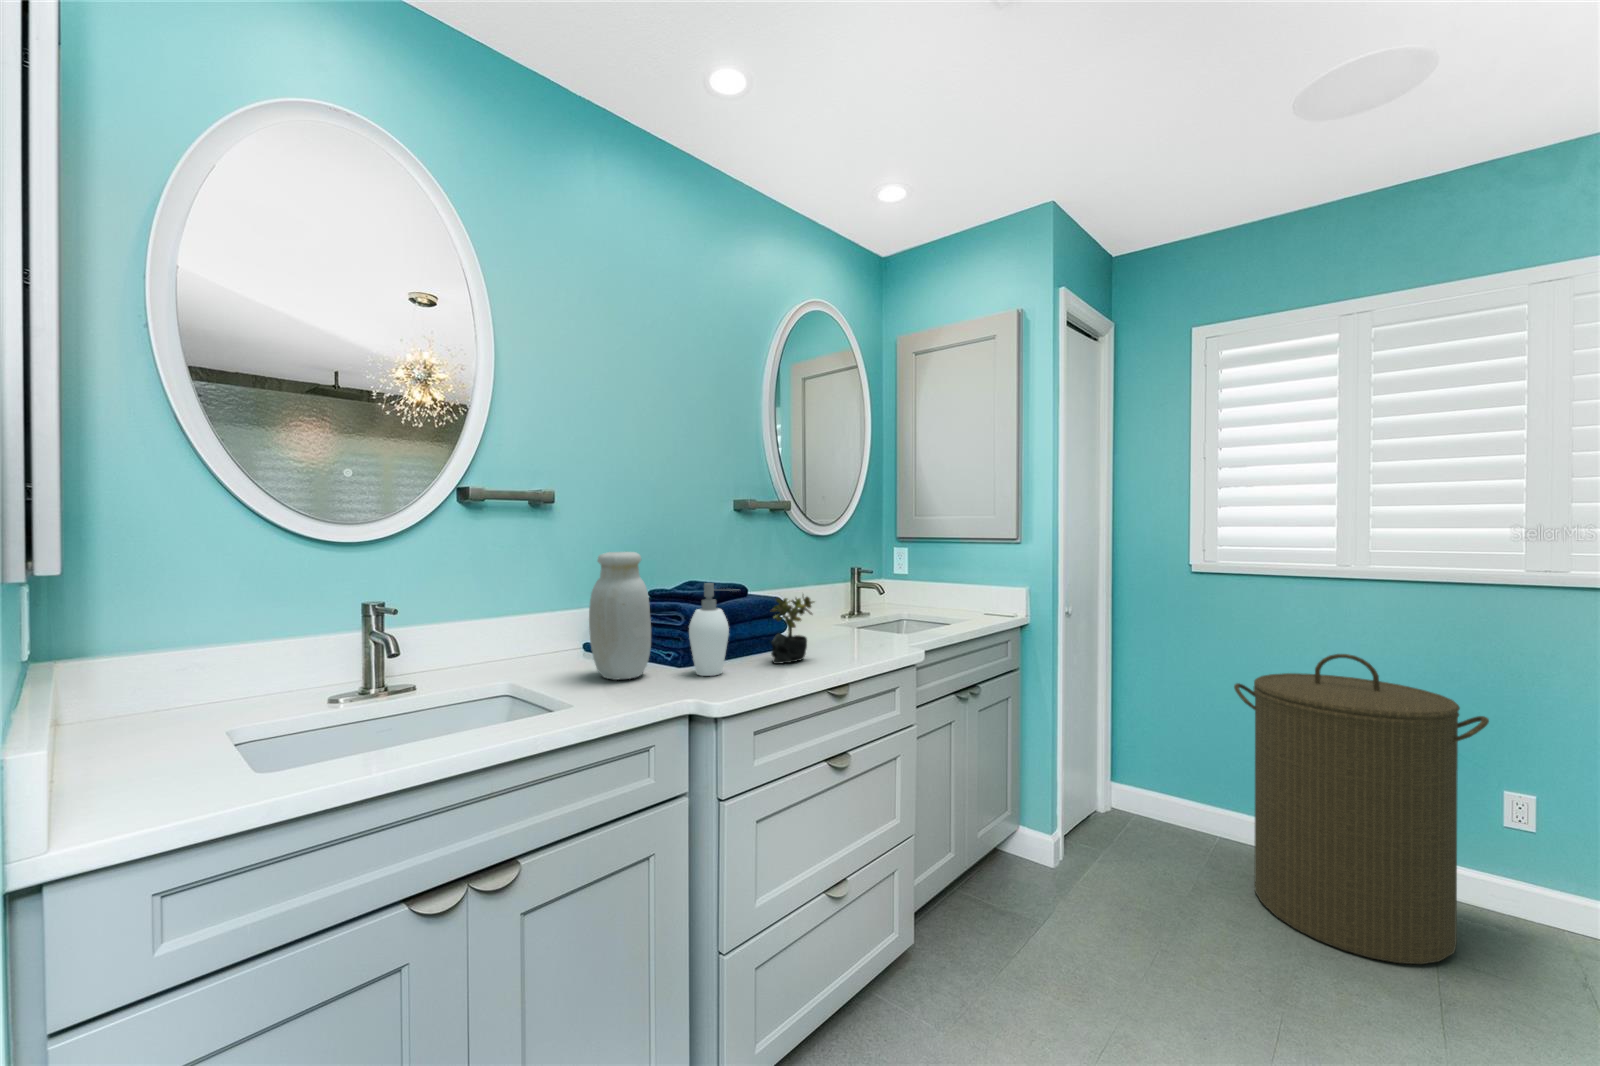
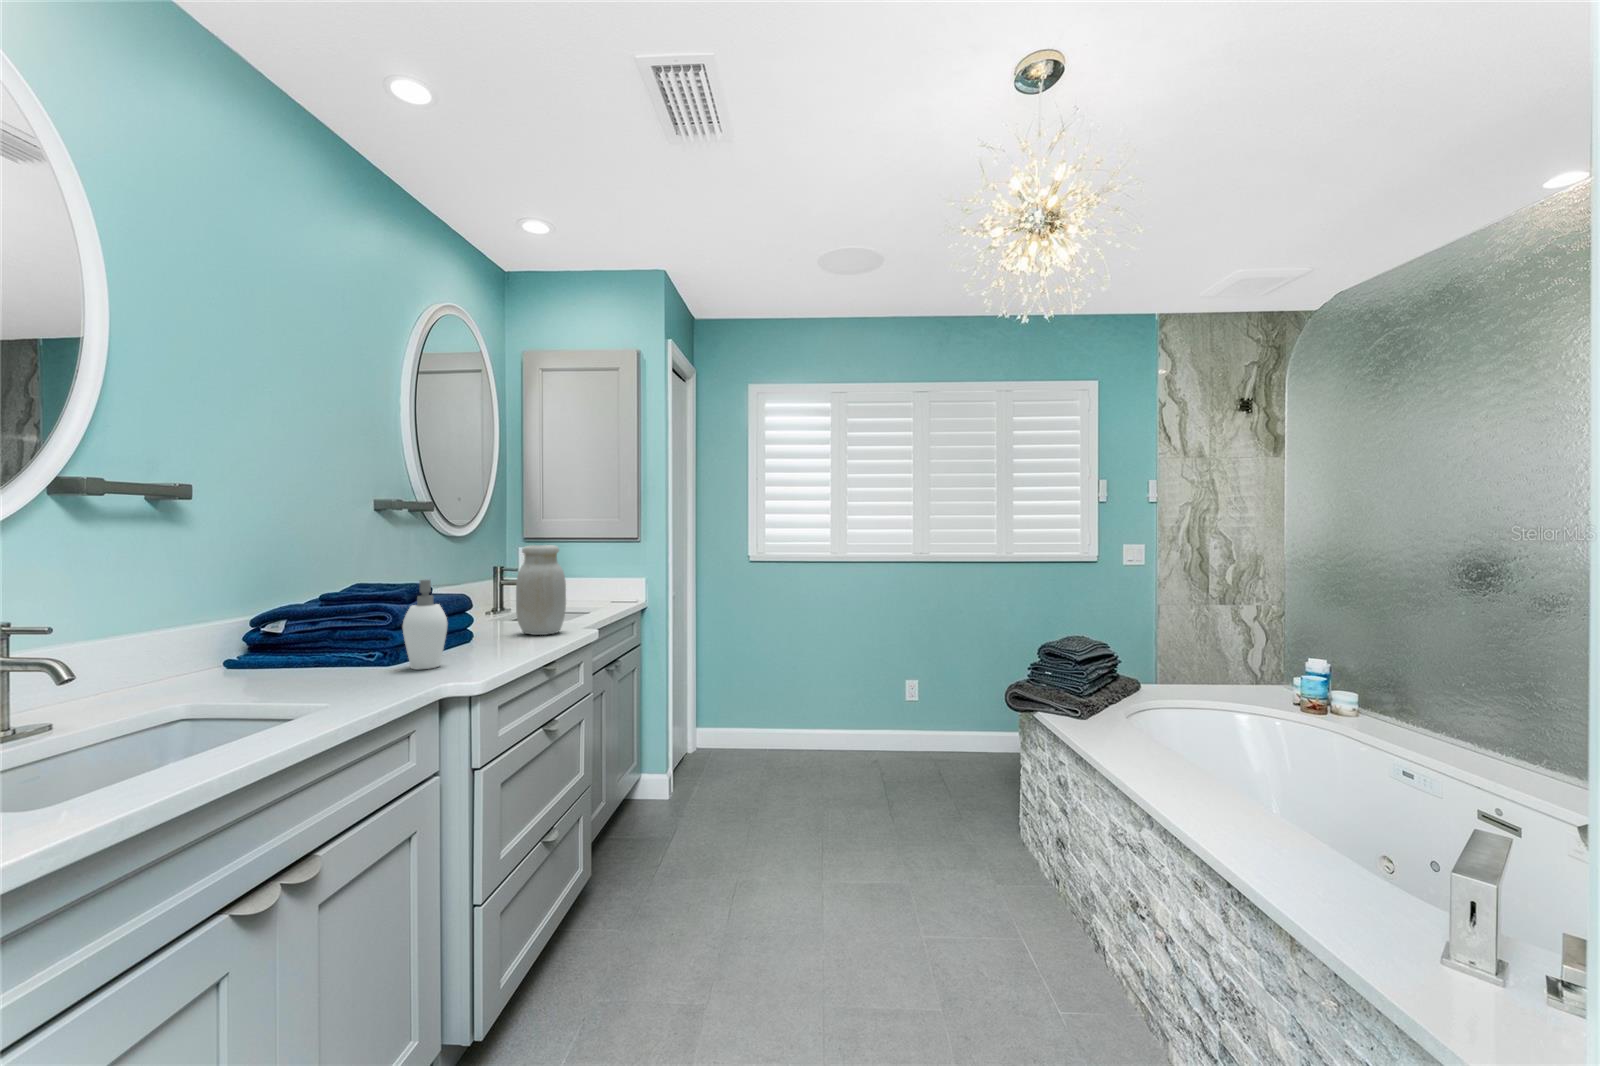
jar: present [589,552,651,680] -> present [516,545,566,635]
succulent plant: present [771,597,814,664] -> none [471,586,515,653]
laundry hamper: present [1234,654,1489,964] -> none [781,607,901,787]

